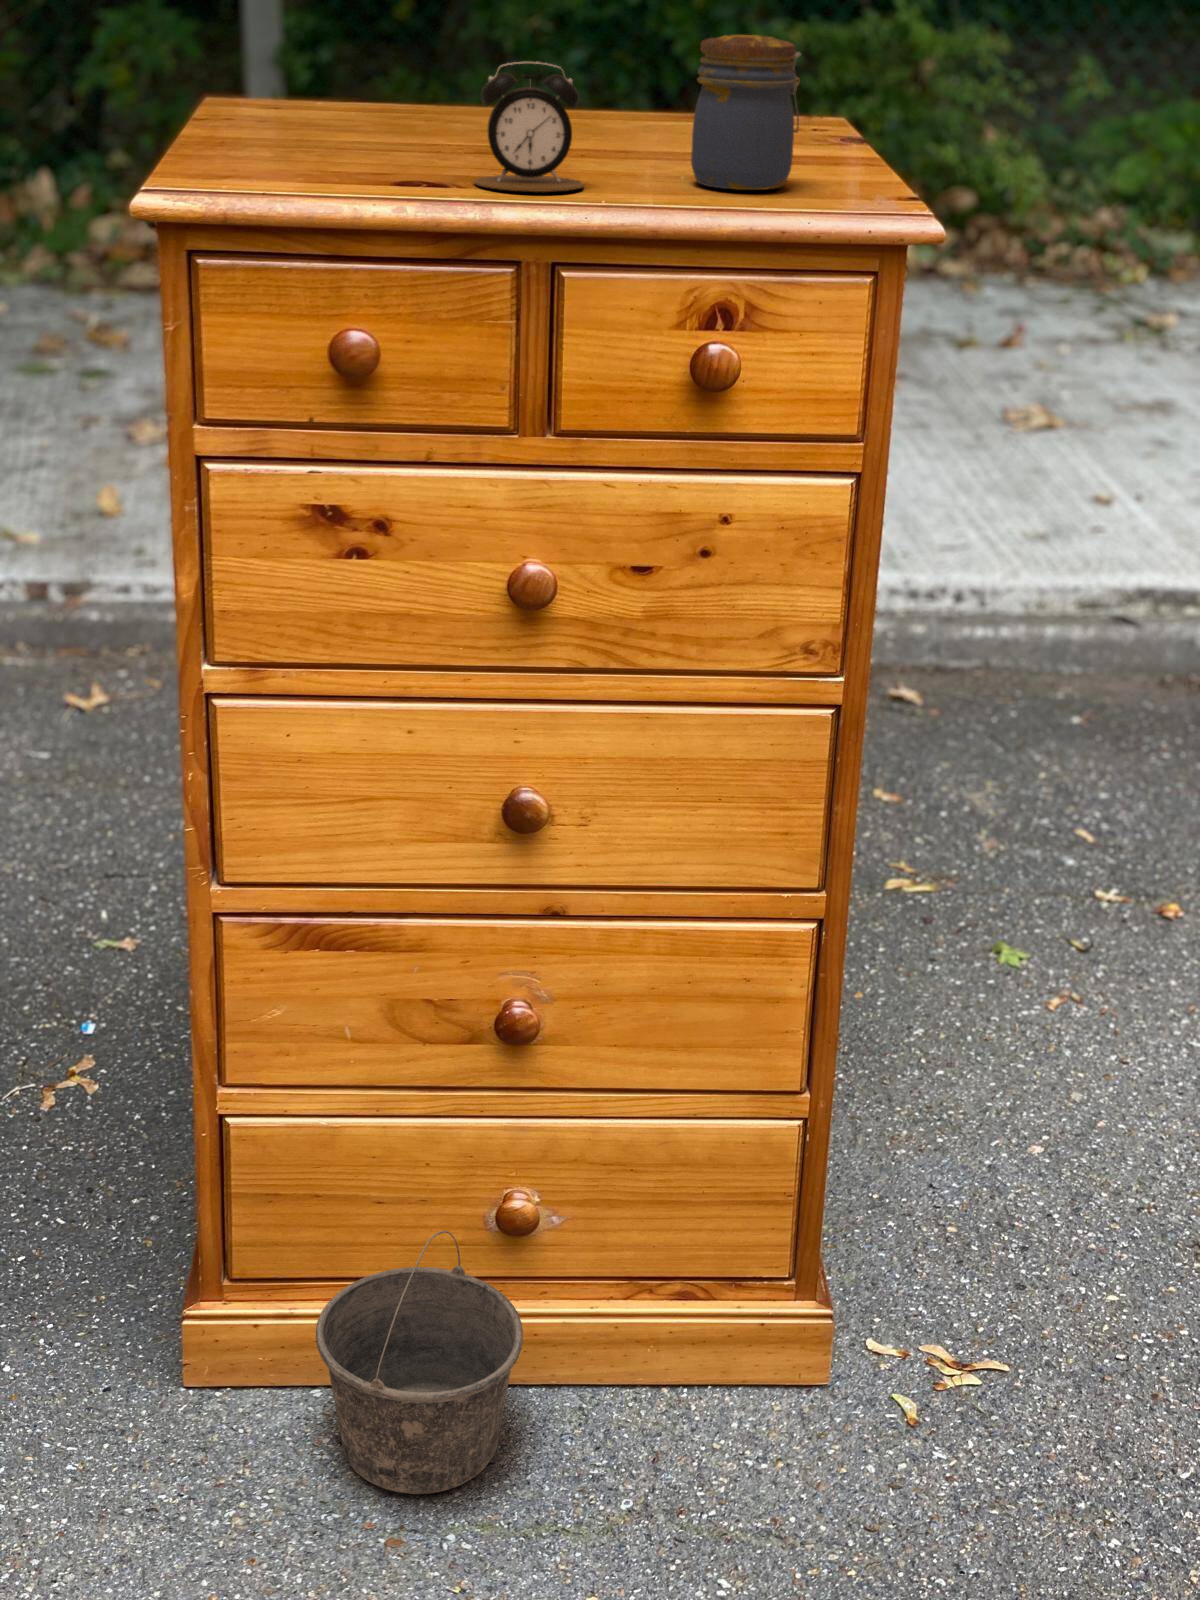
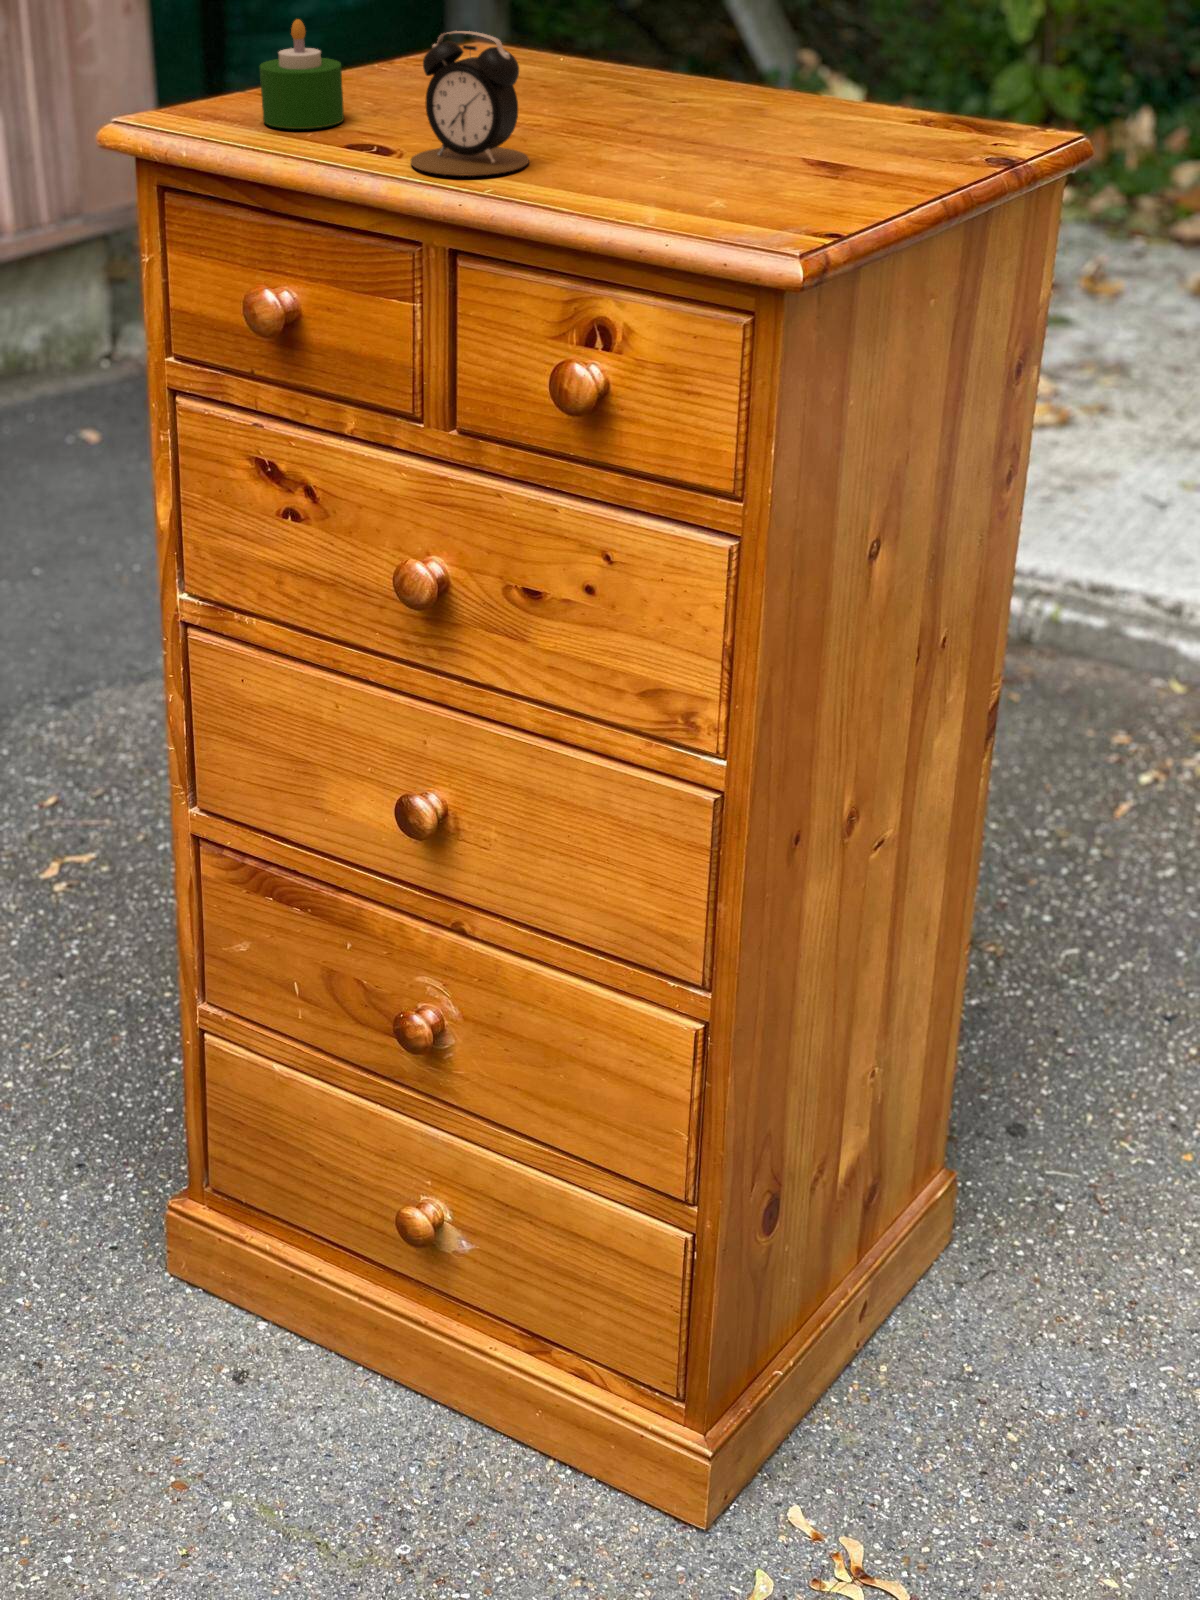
jar: present [691,35,801,190] -> none [646,12,776,193]
candle: none [261,69,342,174] -> present [260,19,344,129]
bucket: present [316,1231,523,1494] -> none [181,1210,383,1461]

